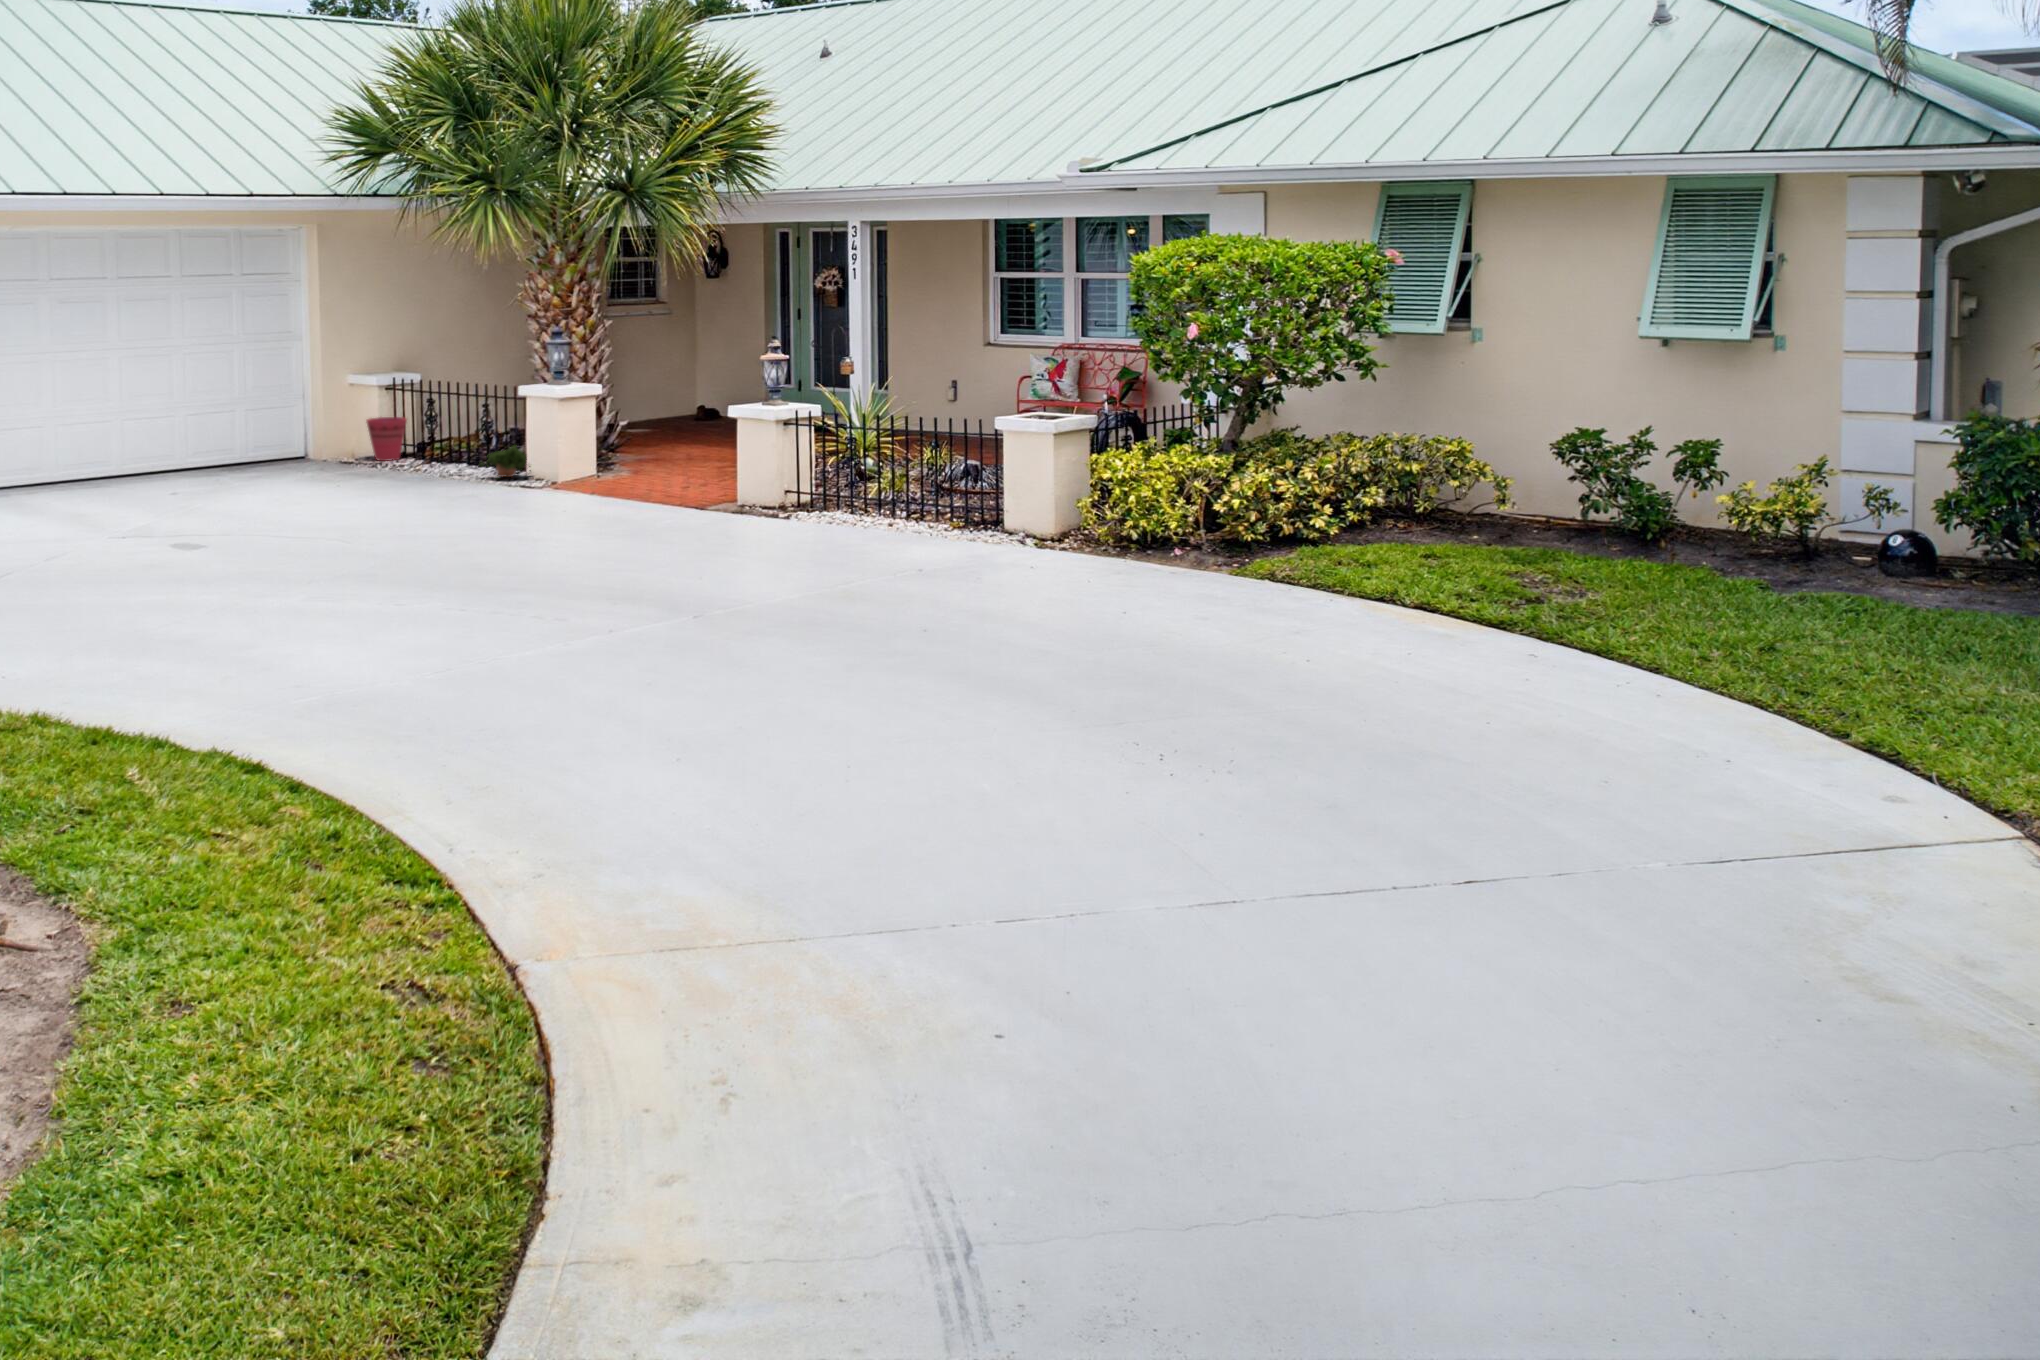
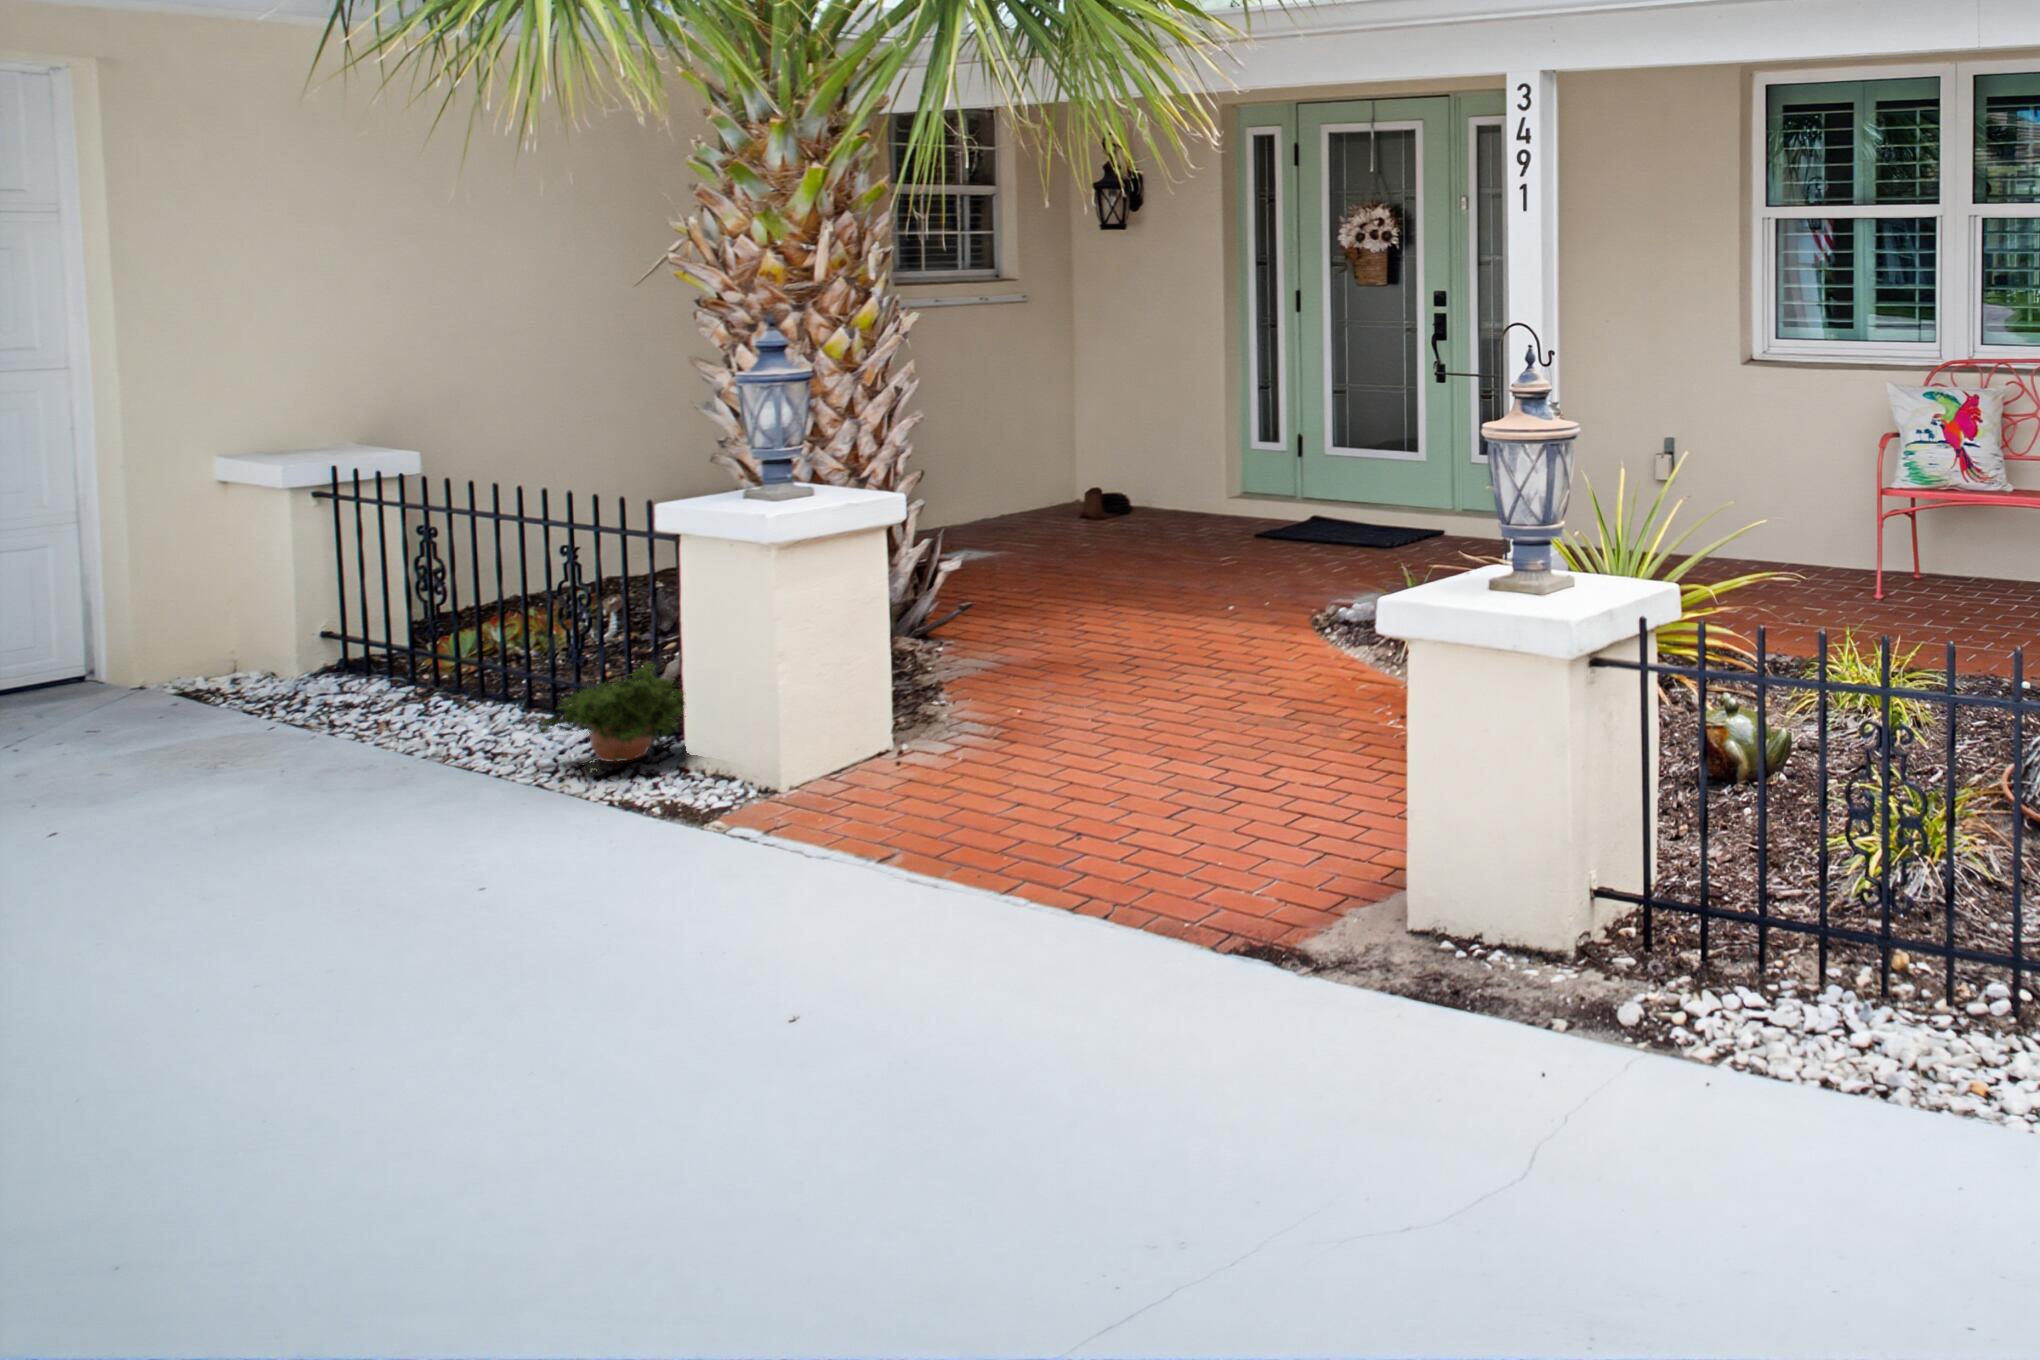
bucket: present [366,417,407,461] -> none [242,566,368,688]

